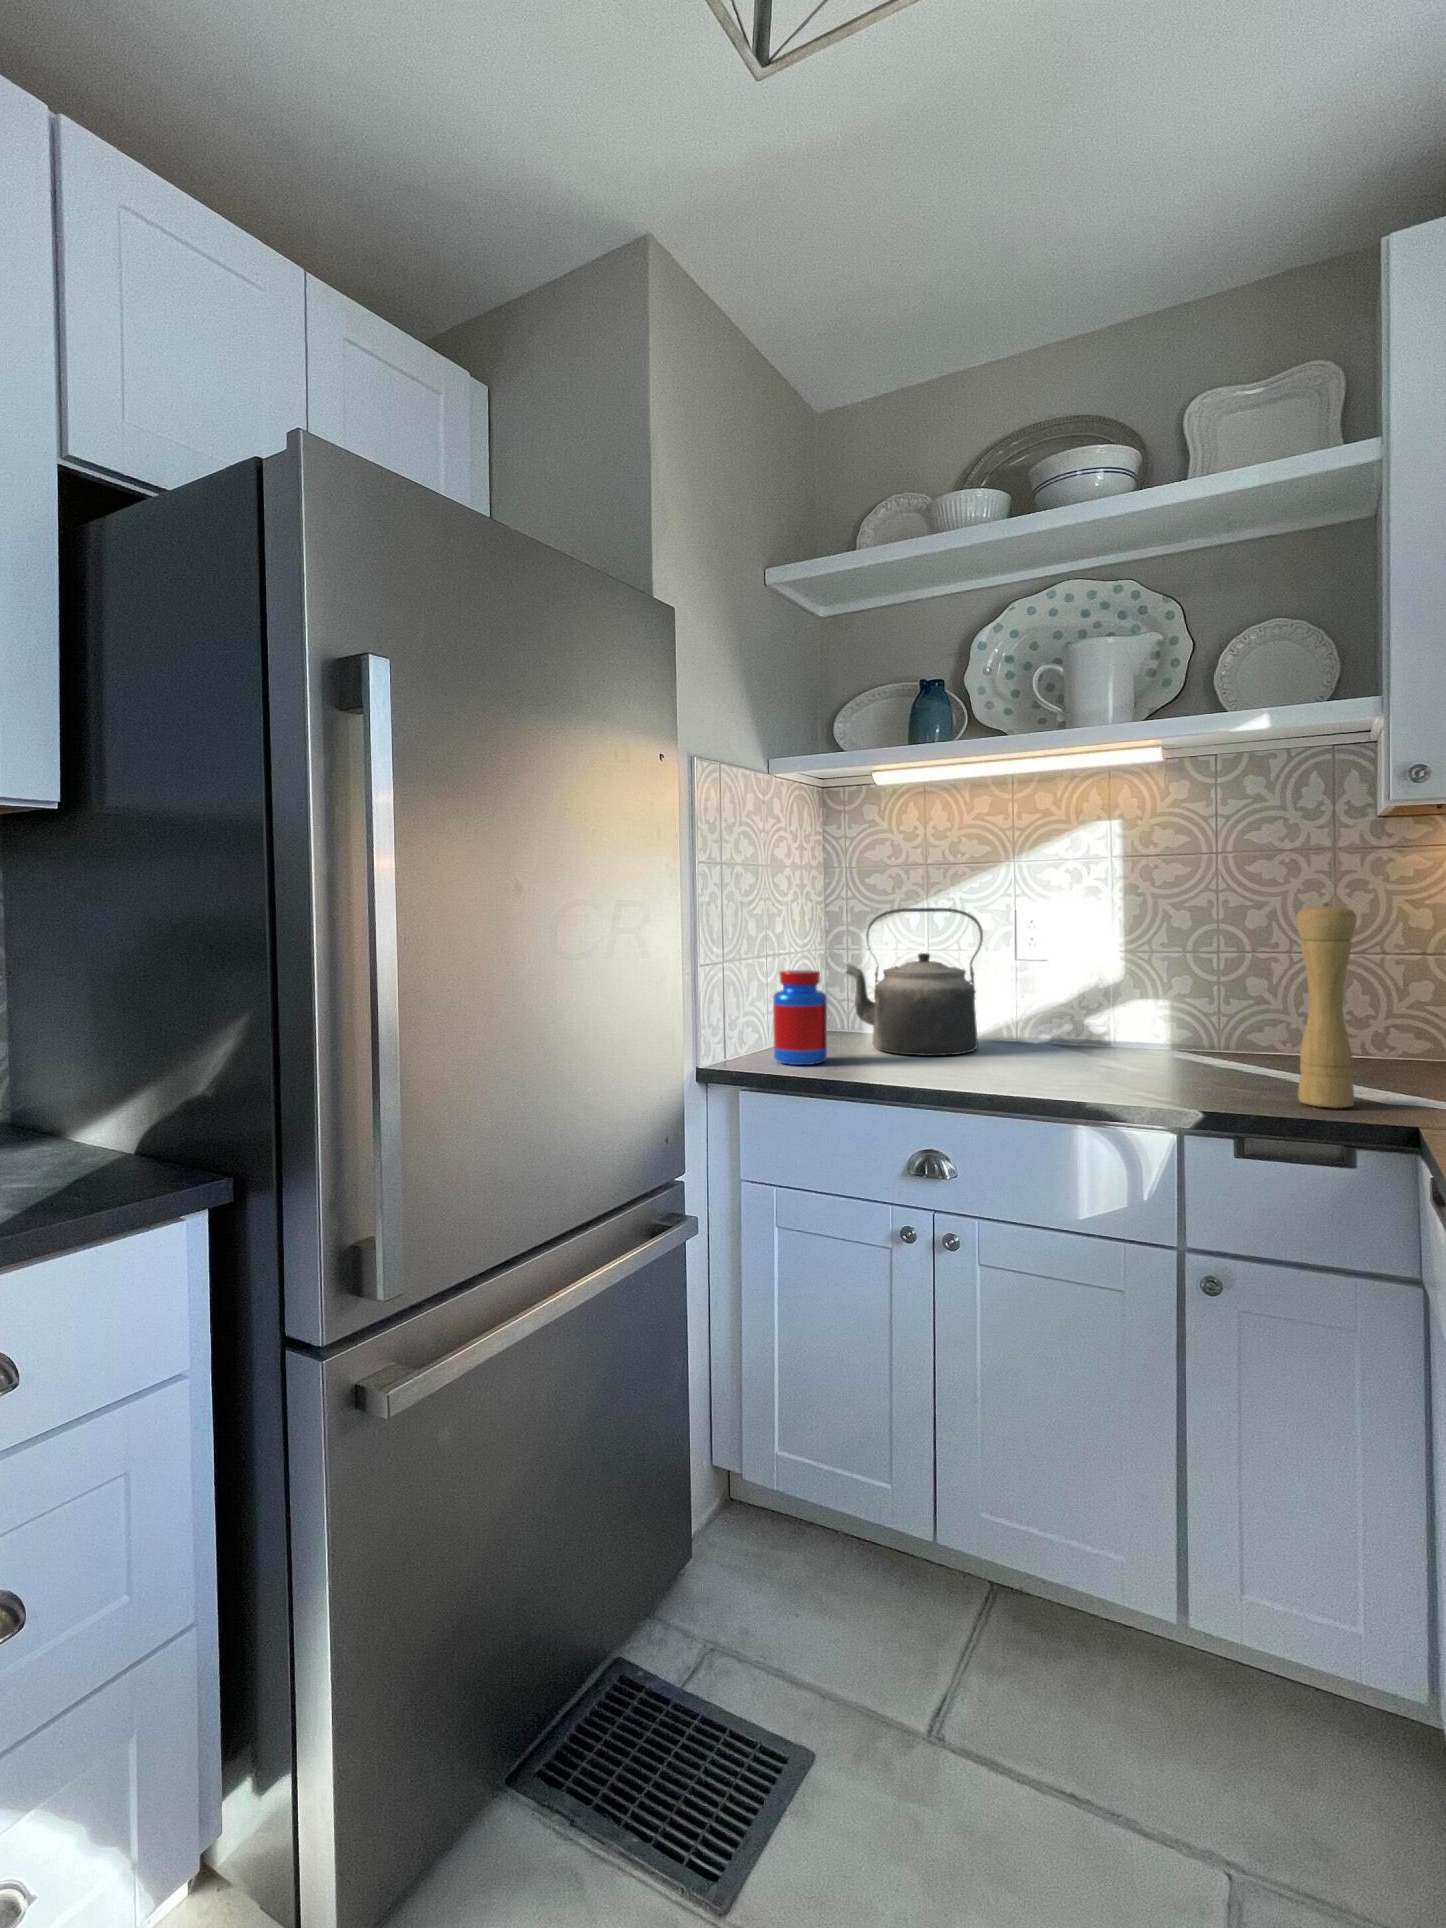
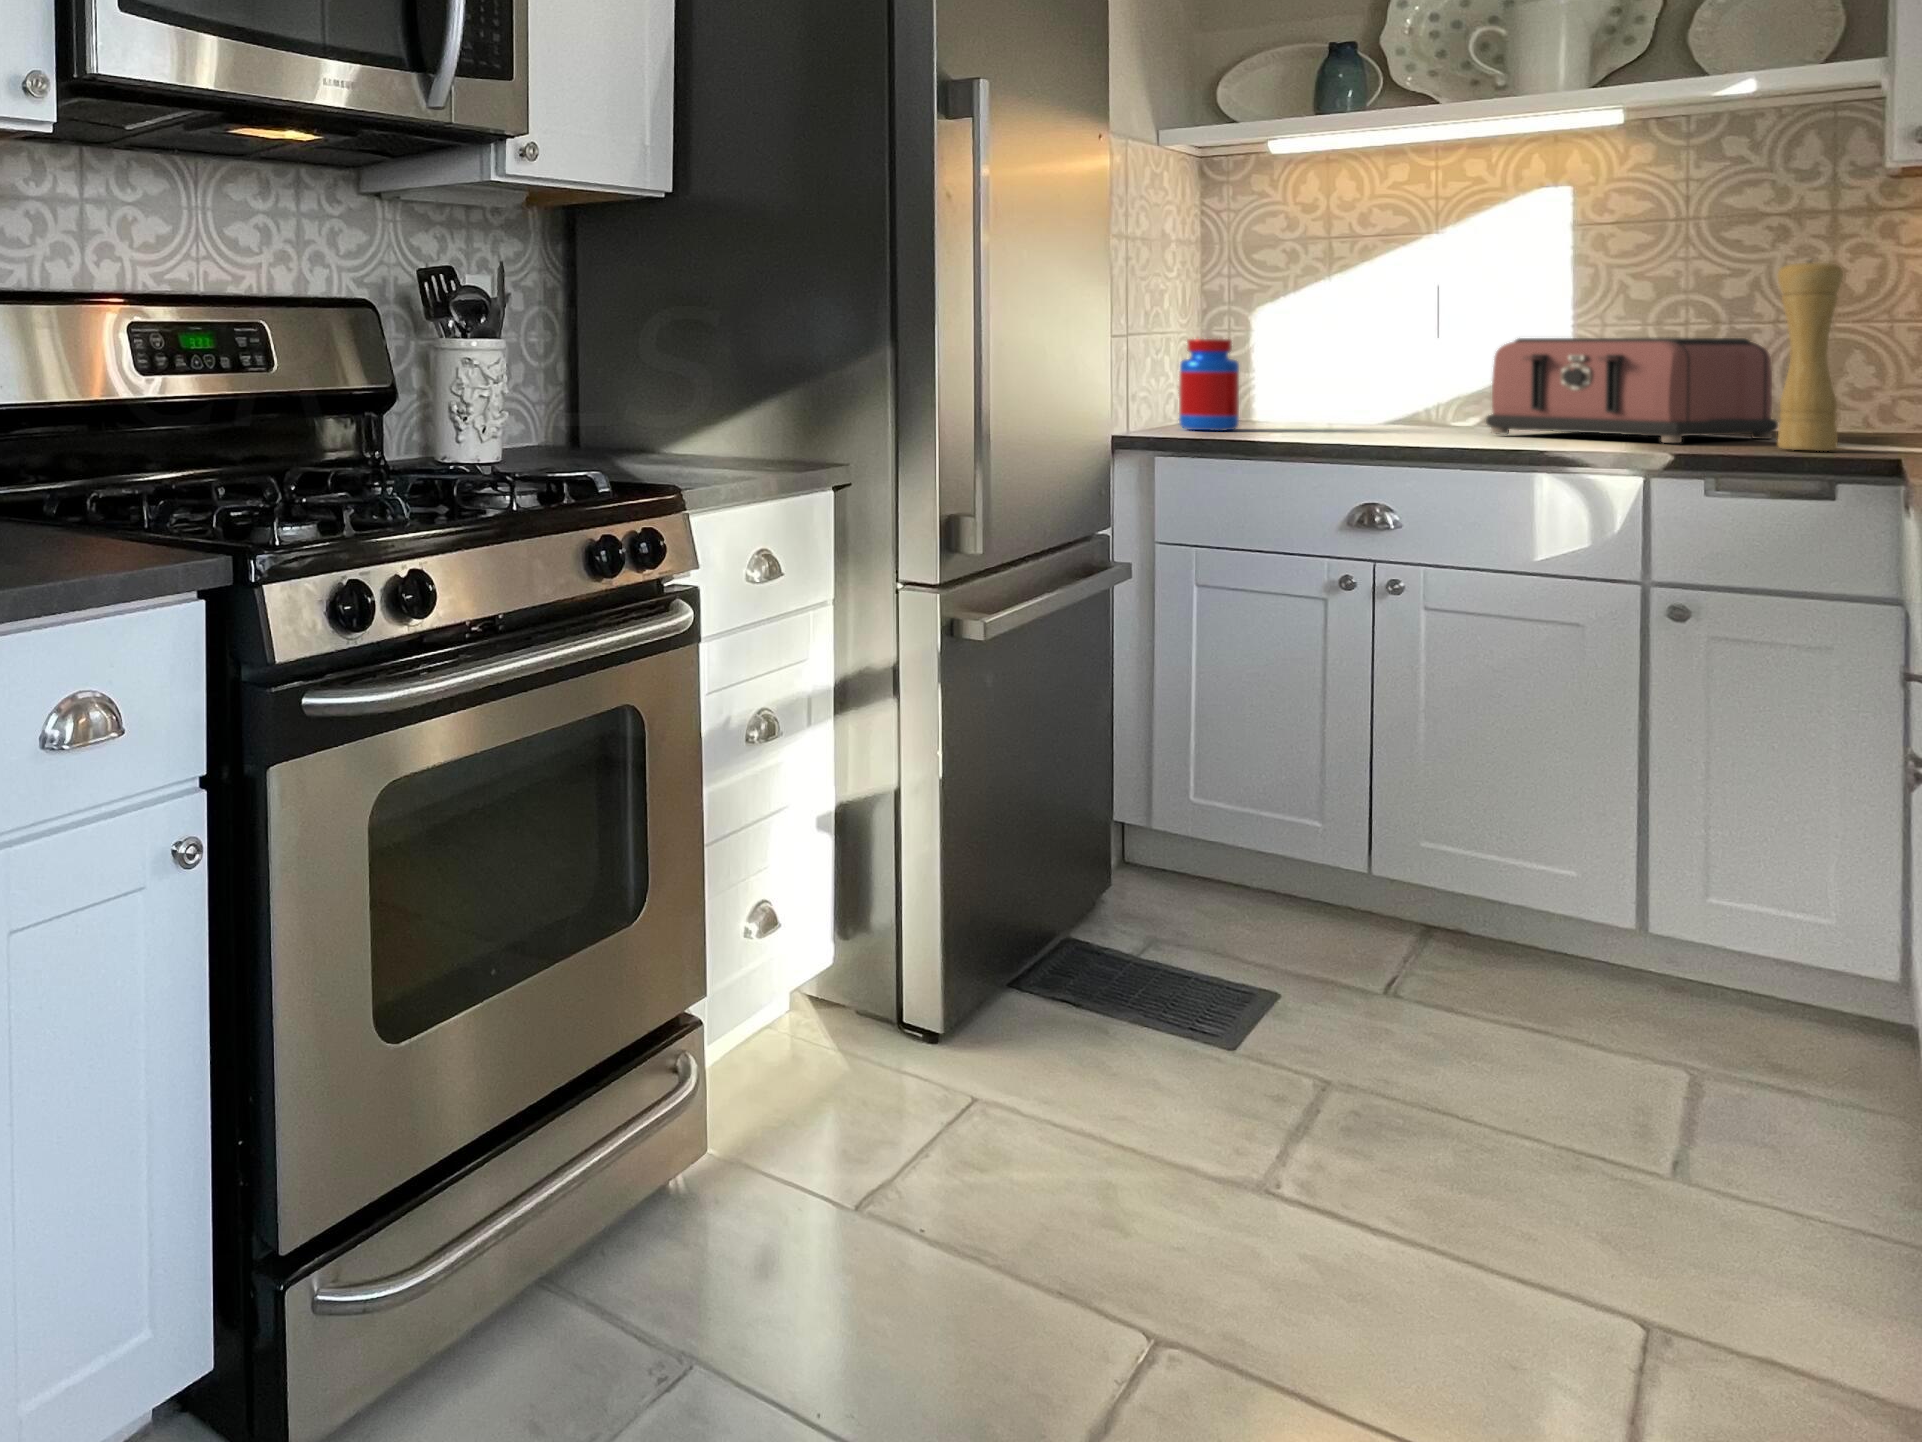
kettle: present [846,908,983,1056] -> none [1245,280,1407,429]
toaster: none [1043,966,1294,1089] -> present [1486,338,1778,443]

